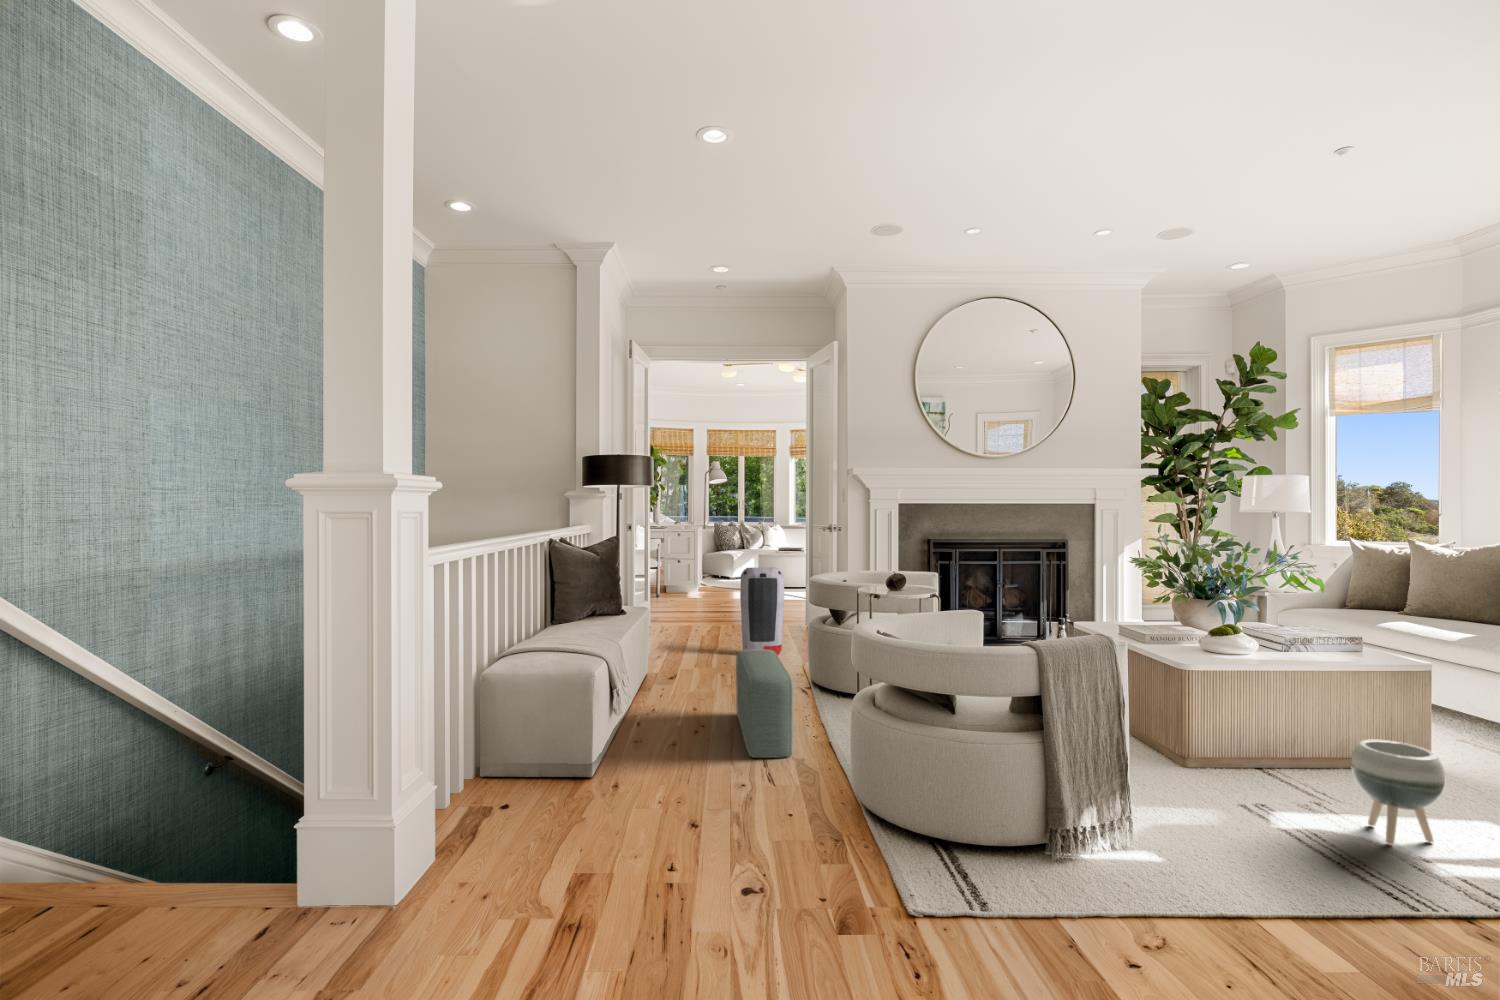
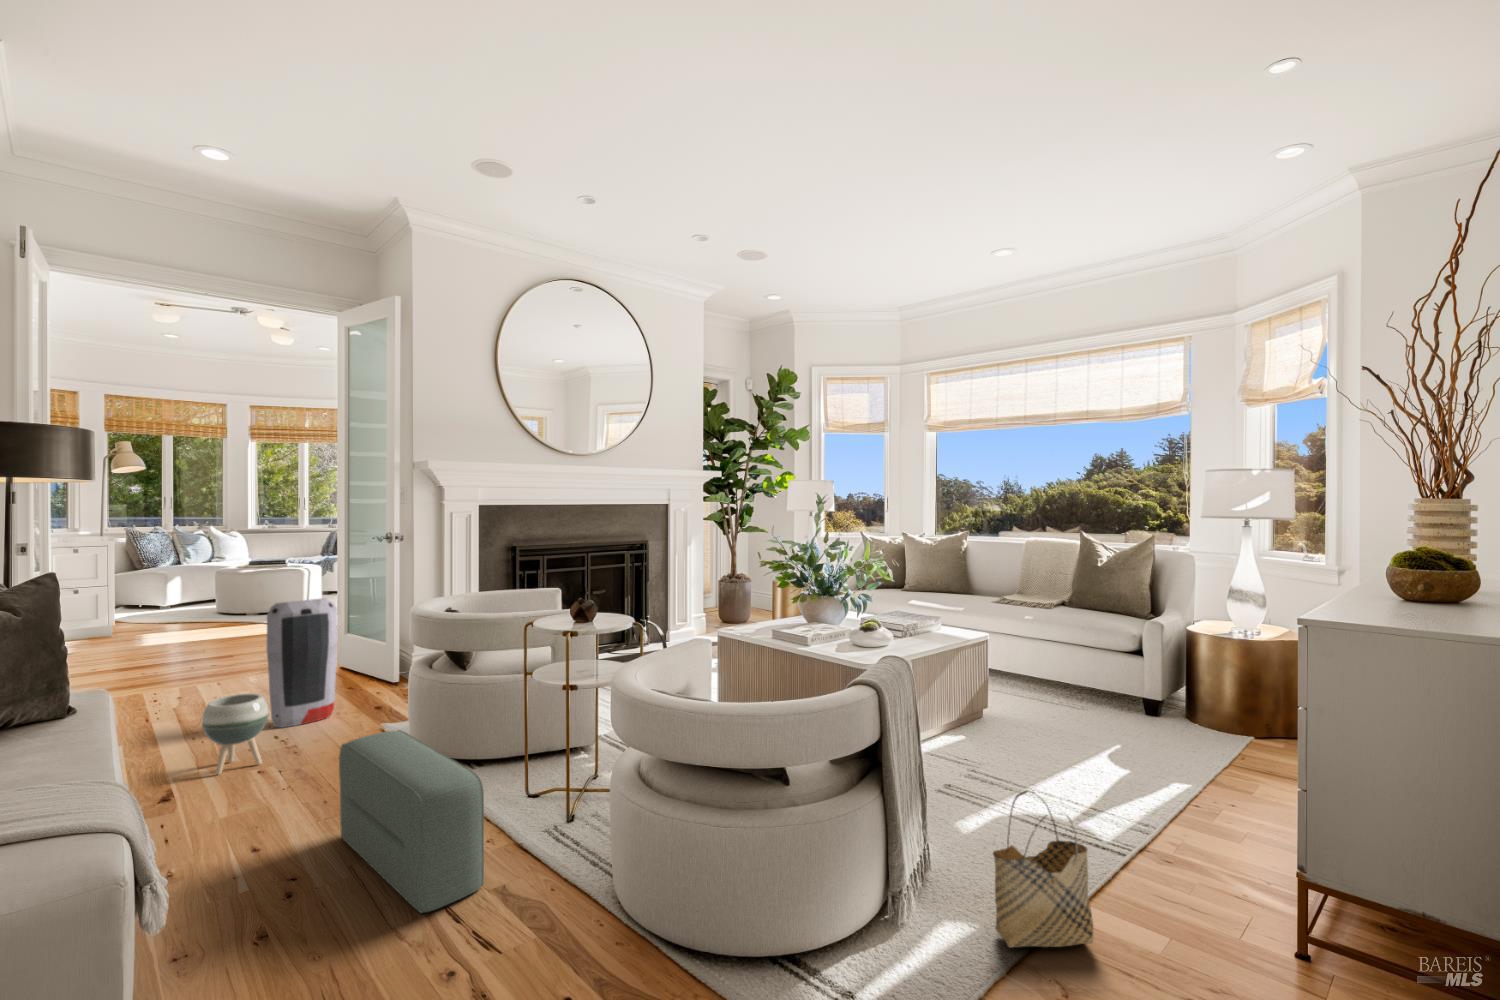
planter: present [1351,739,1446,845] -> present [202,693,269,775]
woven basket: none [1142,775,1264,942] -> present [993,790,1093,948]

